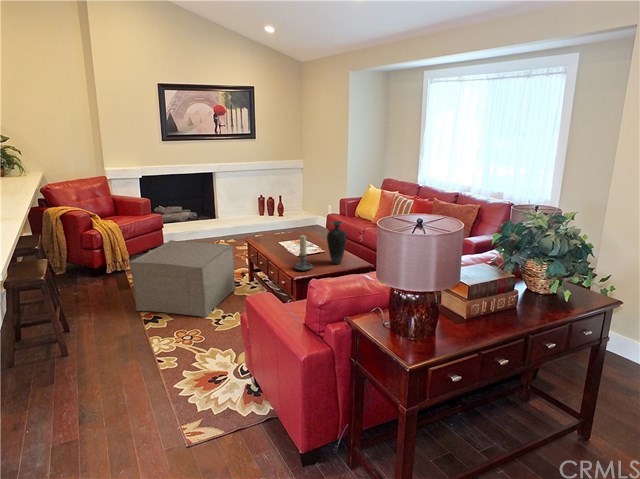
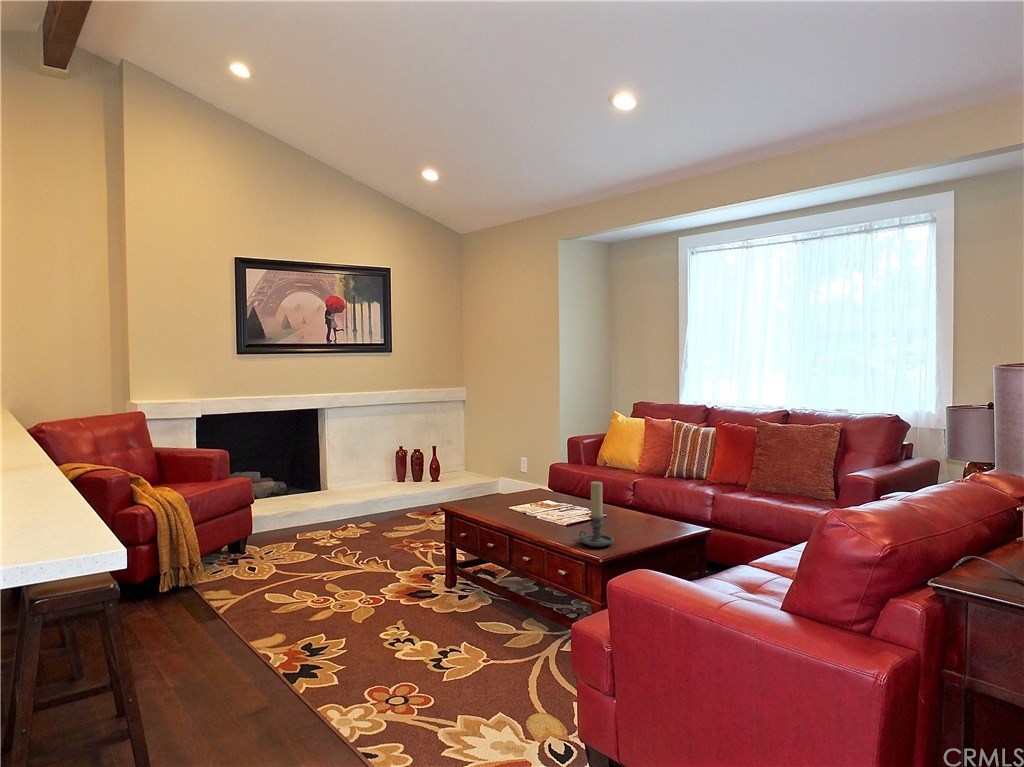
vase: present [327,221,347,264] -> none [627,456,663,534]
ottoman: present [129,240,236,317] -> none [251,515,432,658]

